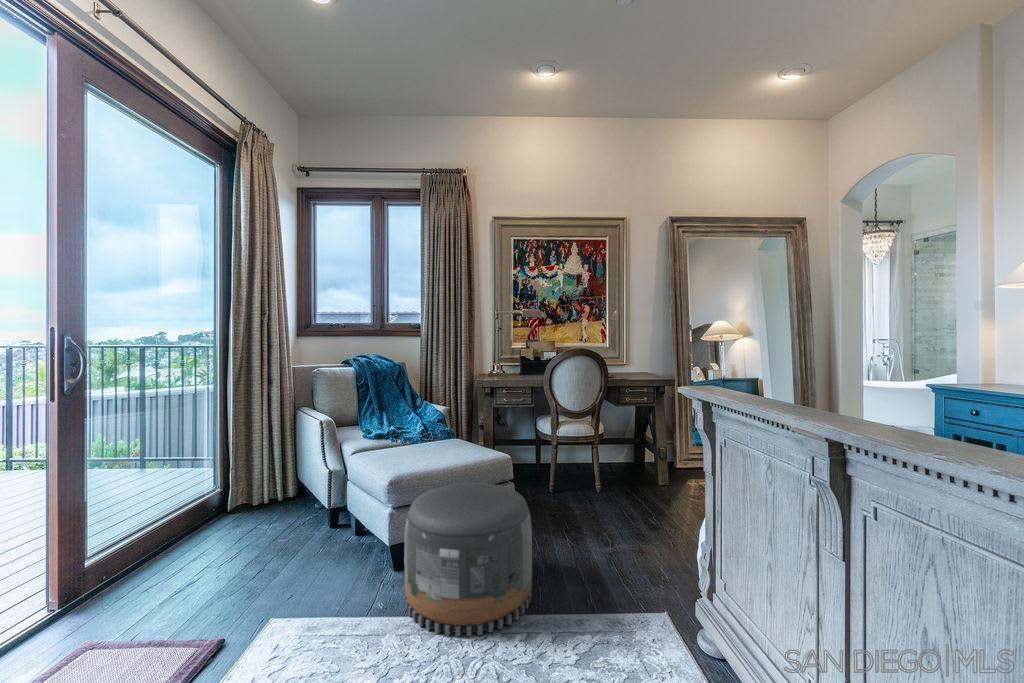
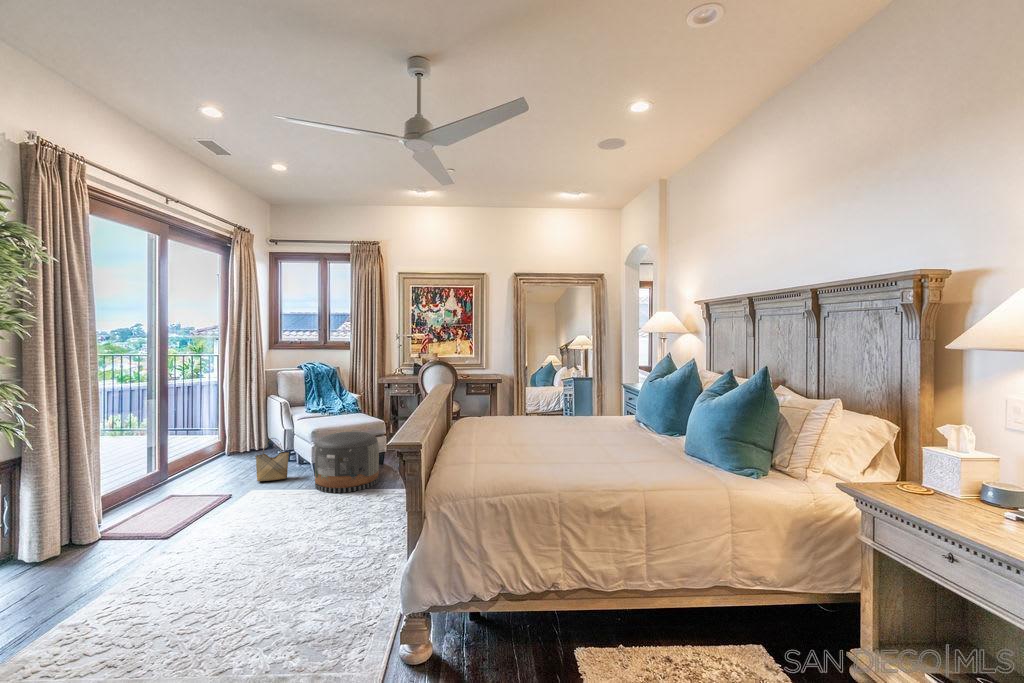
woven basket: none [278,497,345,594] -> present [255,438,289,481]

